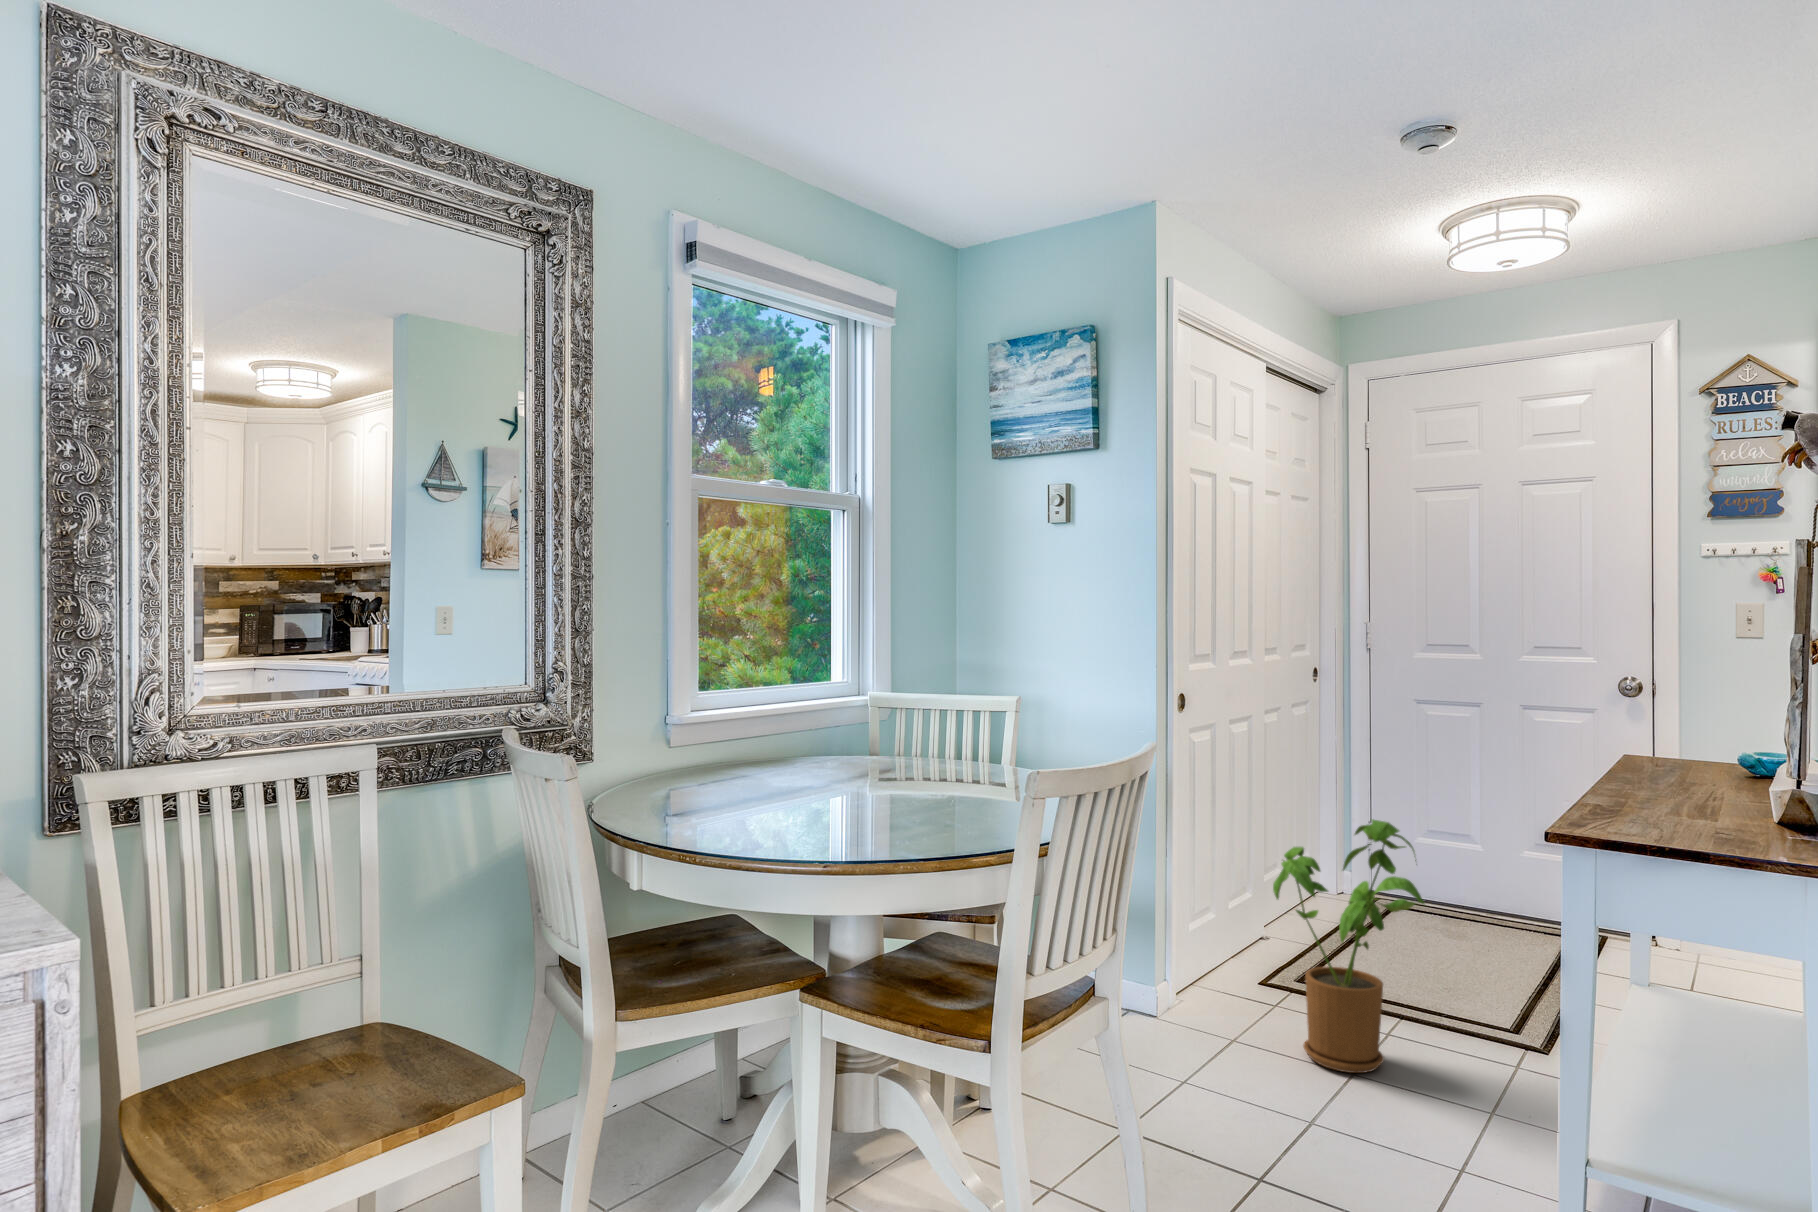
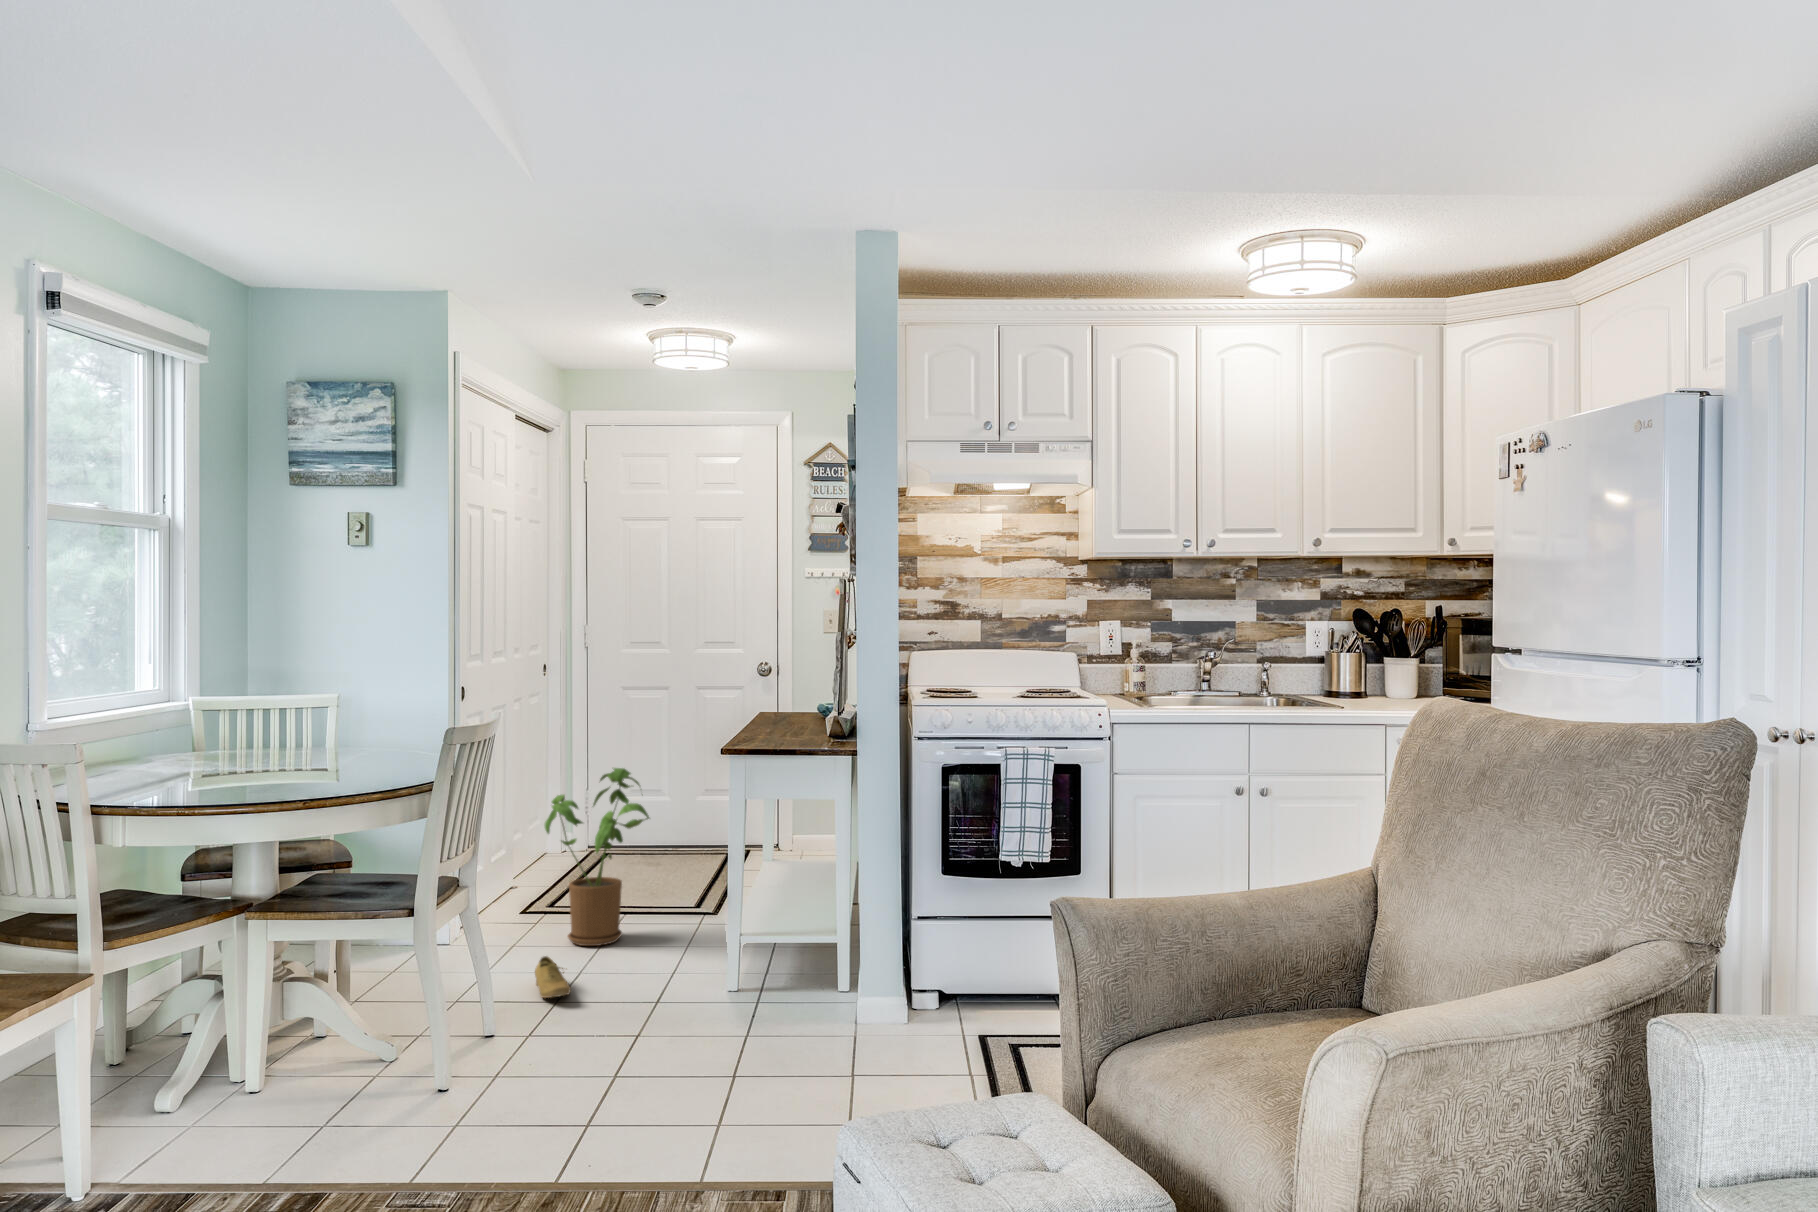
shoe: none [1236,1086,1283,1166] -> present [535,956,571,998]

